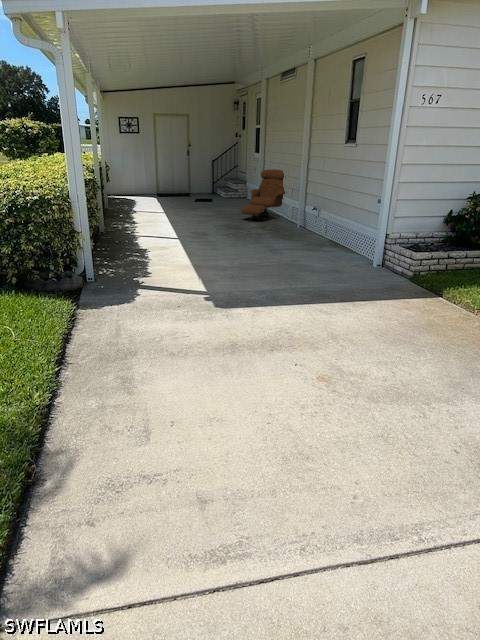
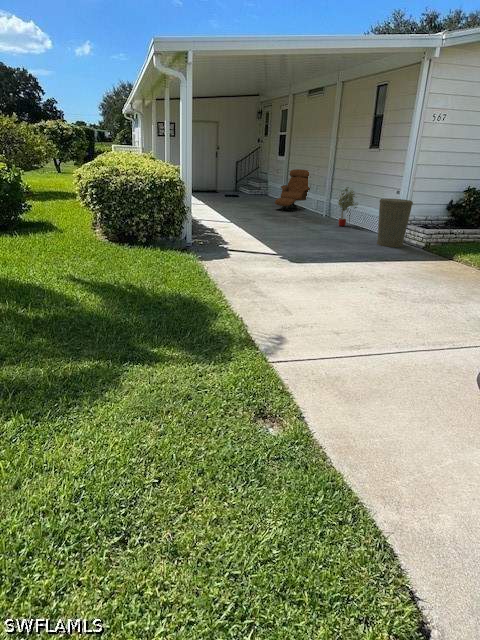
potted tree: none [308,193,335,243] -> present [338,187,358,226]
trash can: none [350,210,396,276] -> present [377,198,413,247]

